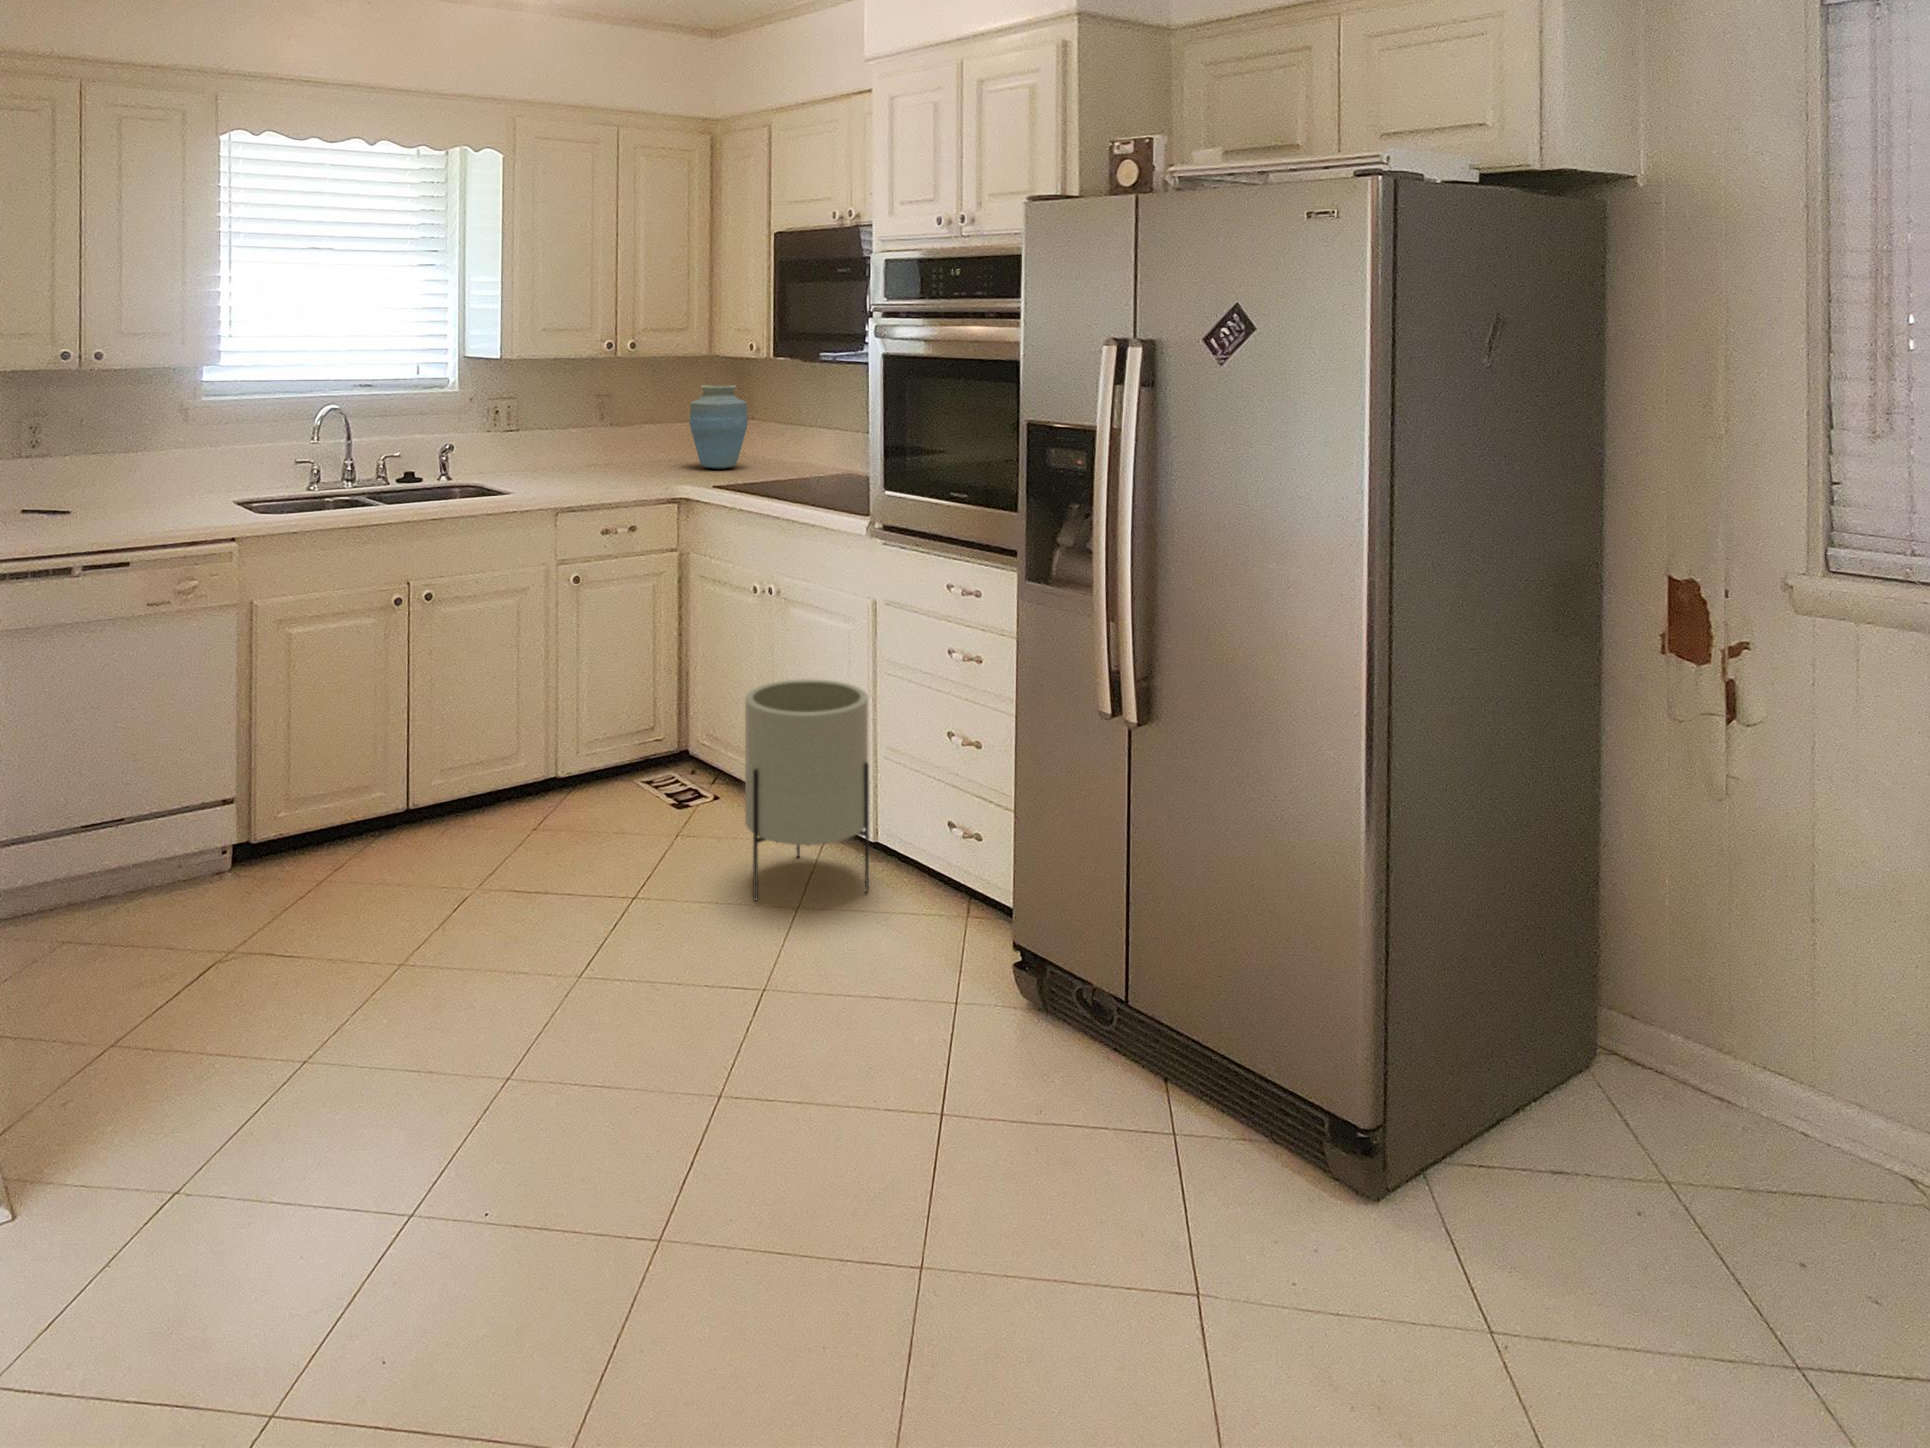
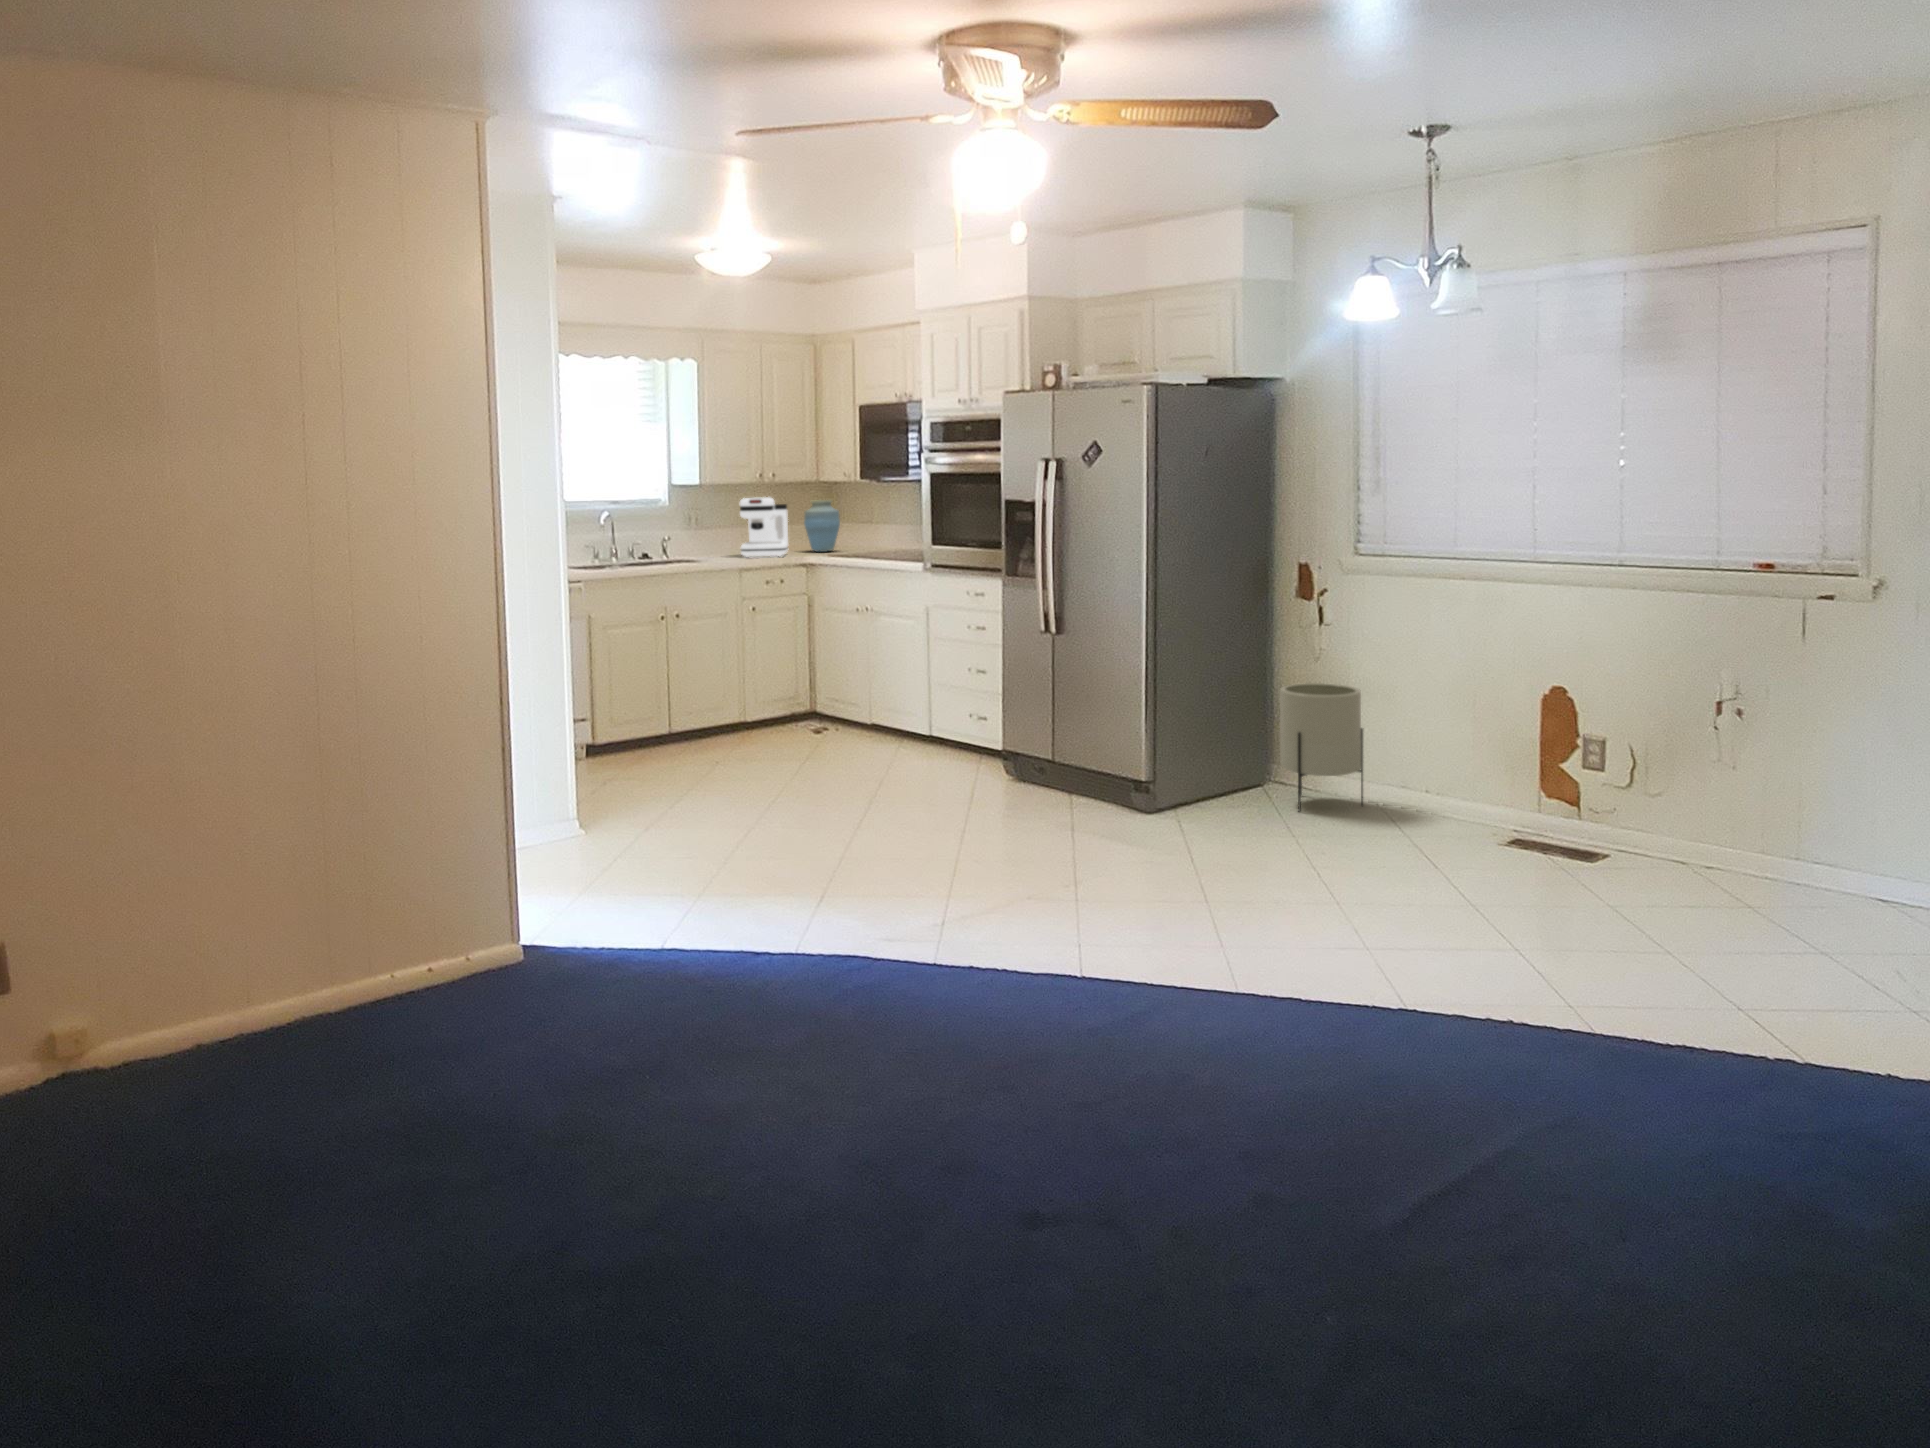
coffee maker: none [575,380,659,480] -> present [740,497,788,557]
planter: present [745,679,869,900] -> present [1280,683,1363,811]

